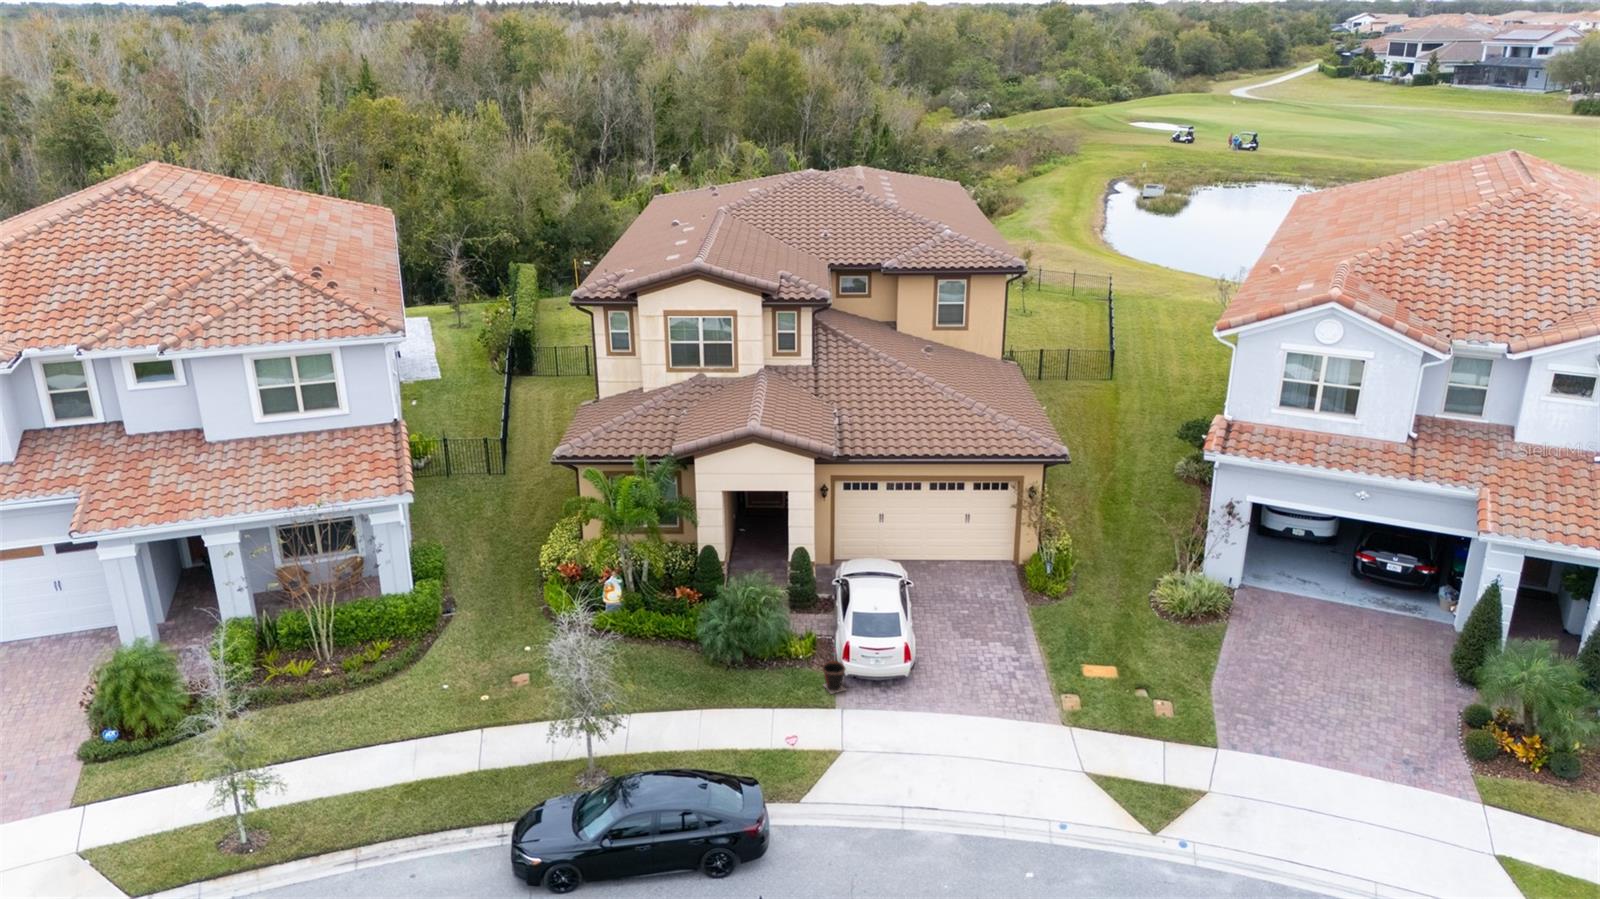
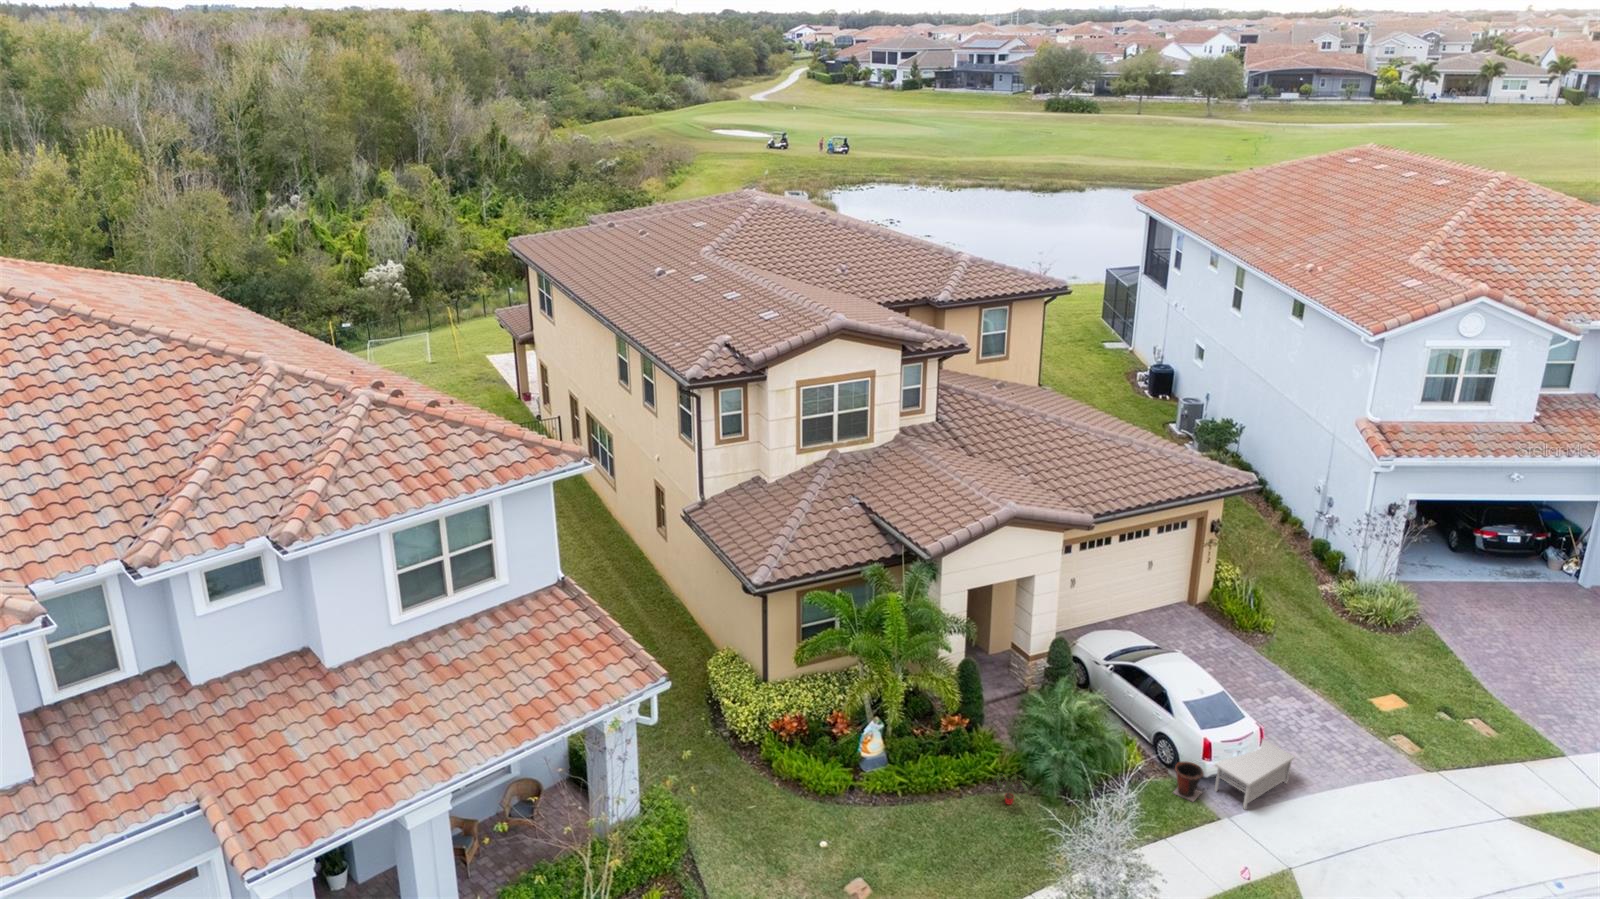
potted plant: none [677,635,706,661] -> present [995,776,1031,805]
storage bench: none [856,660,927,709] -> present [1215,739,1294,809]

